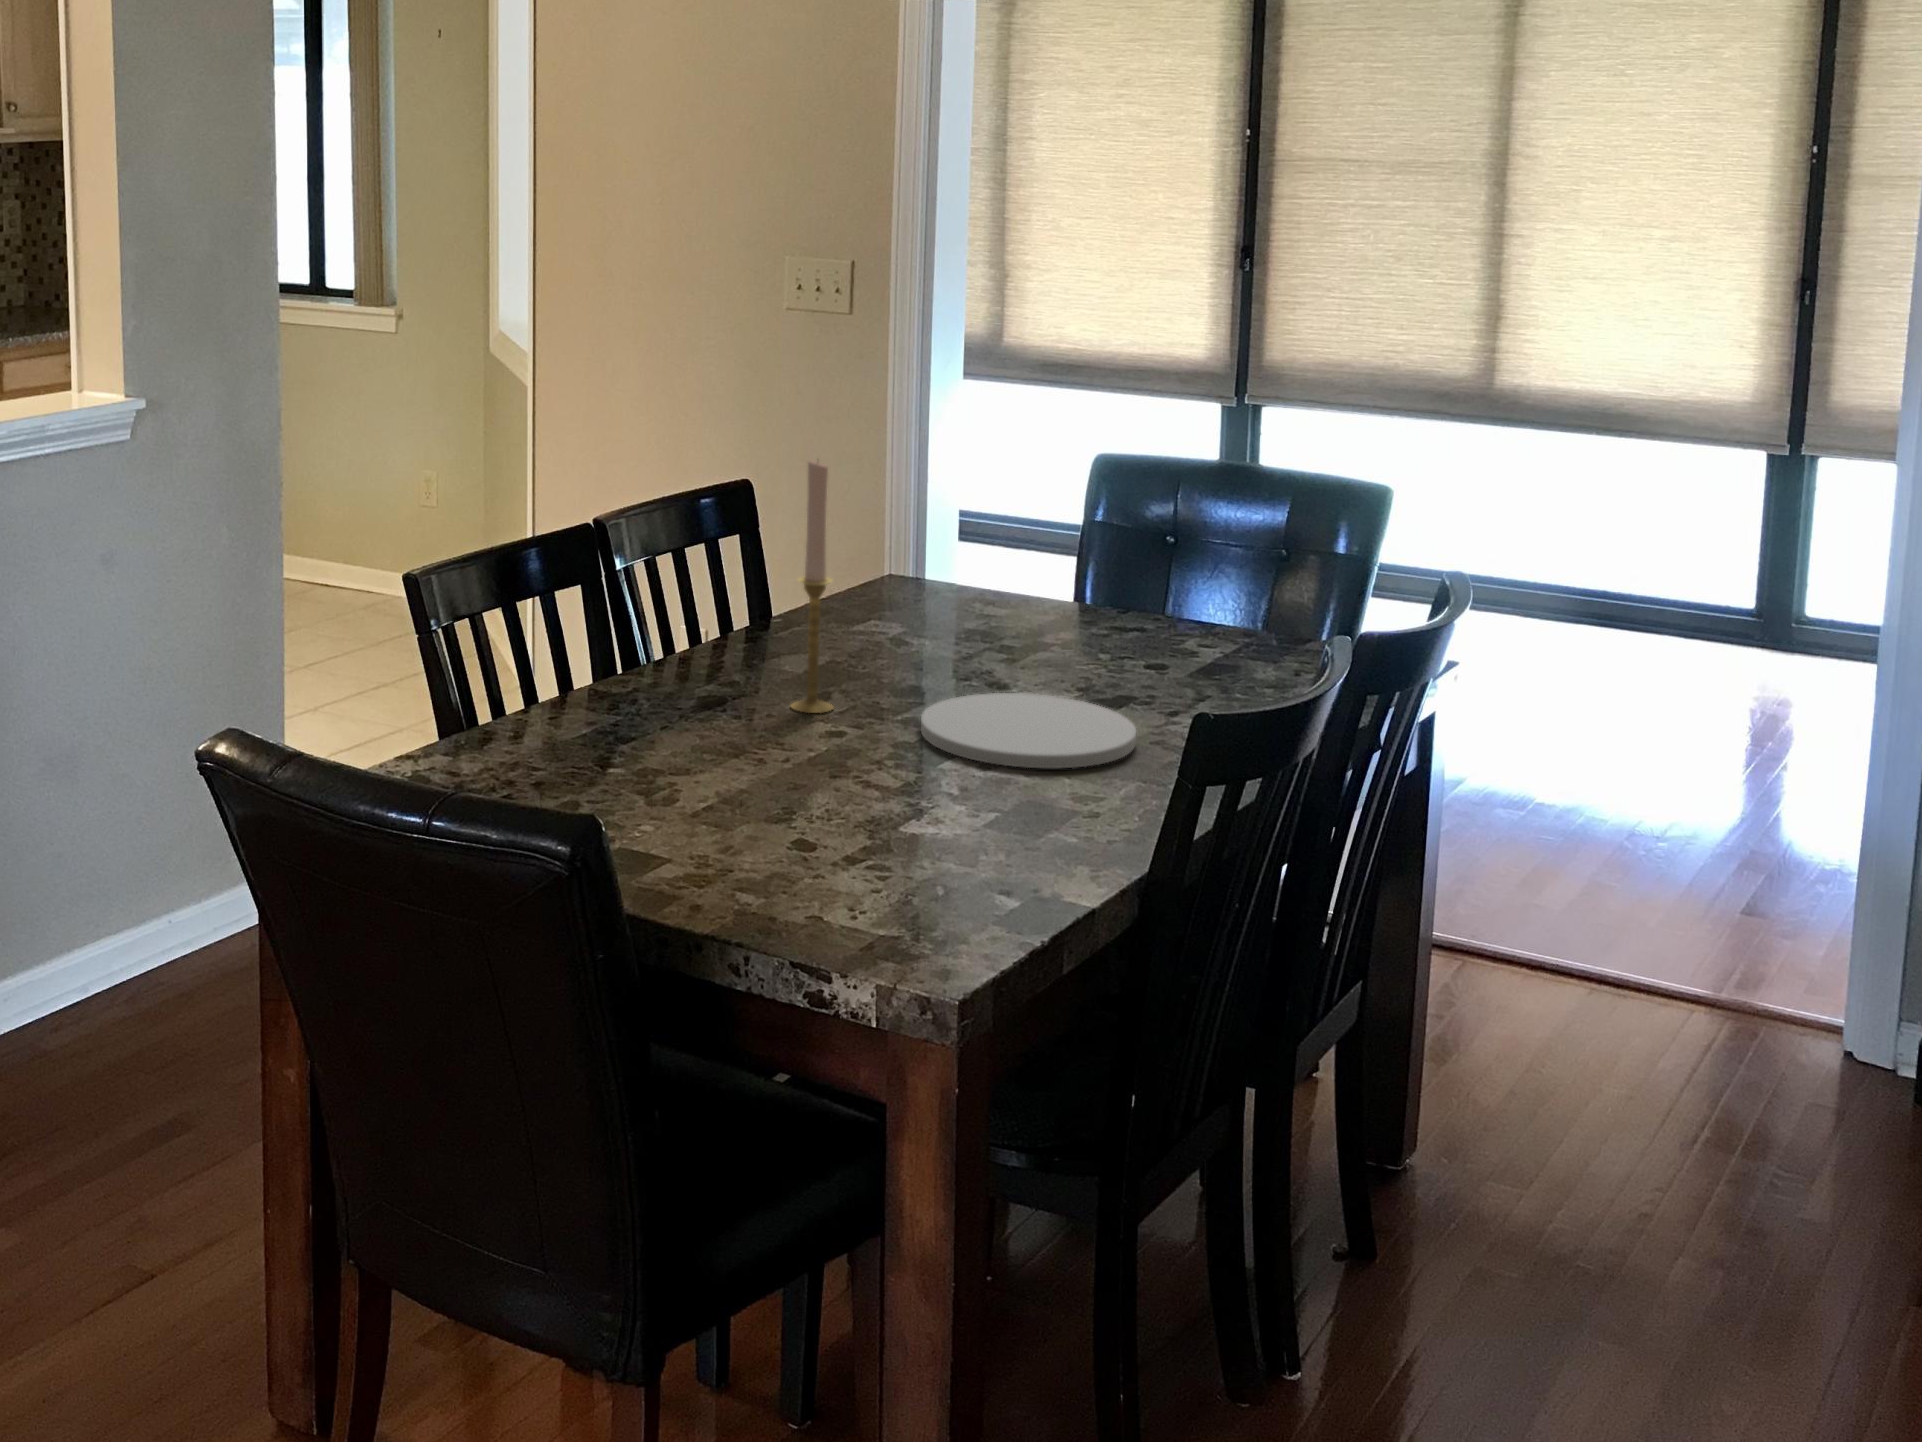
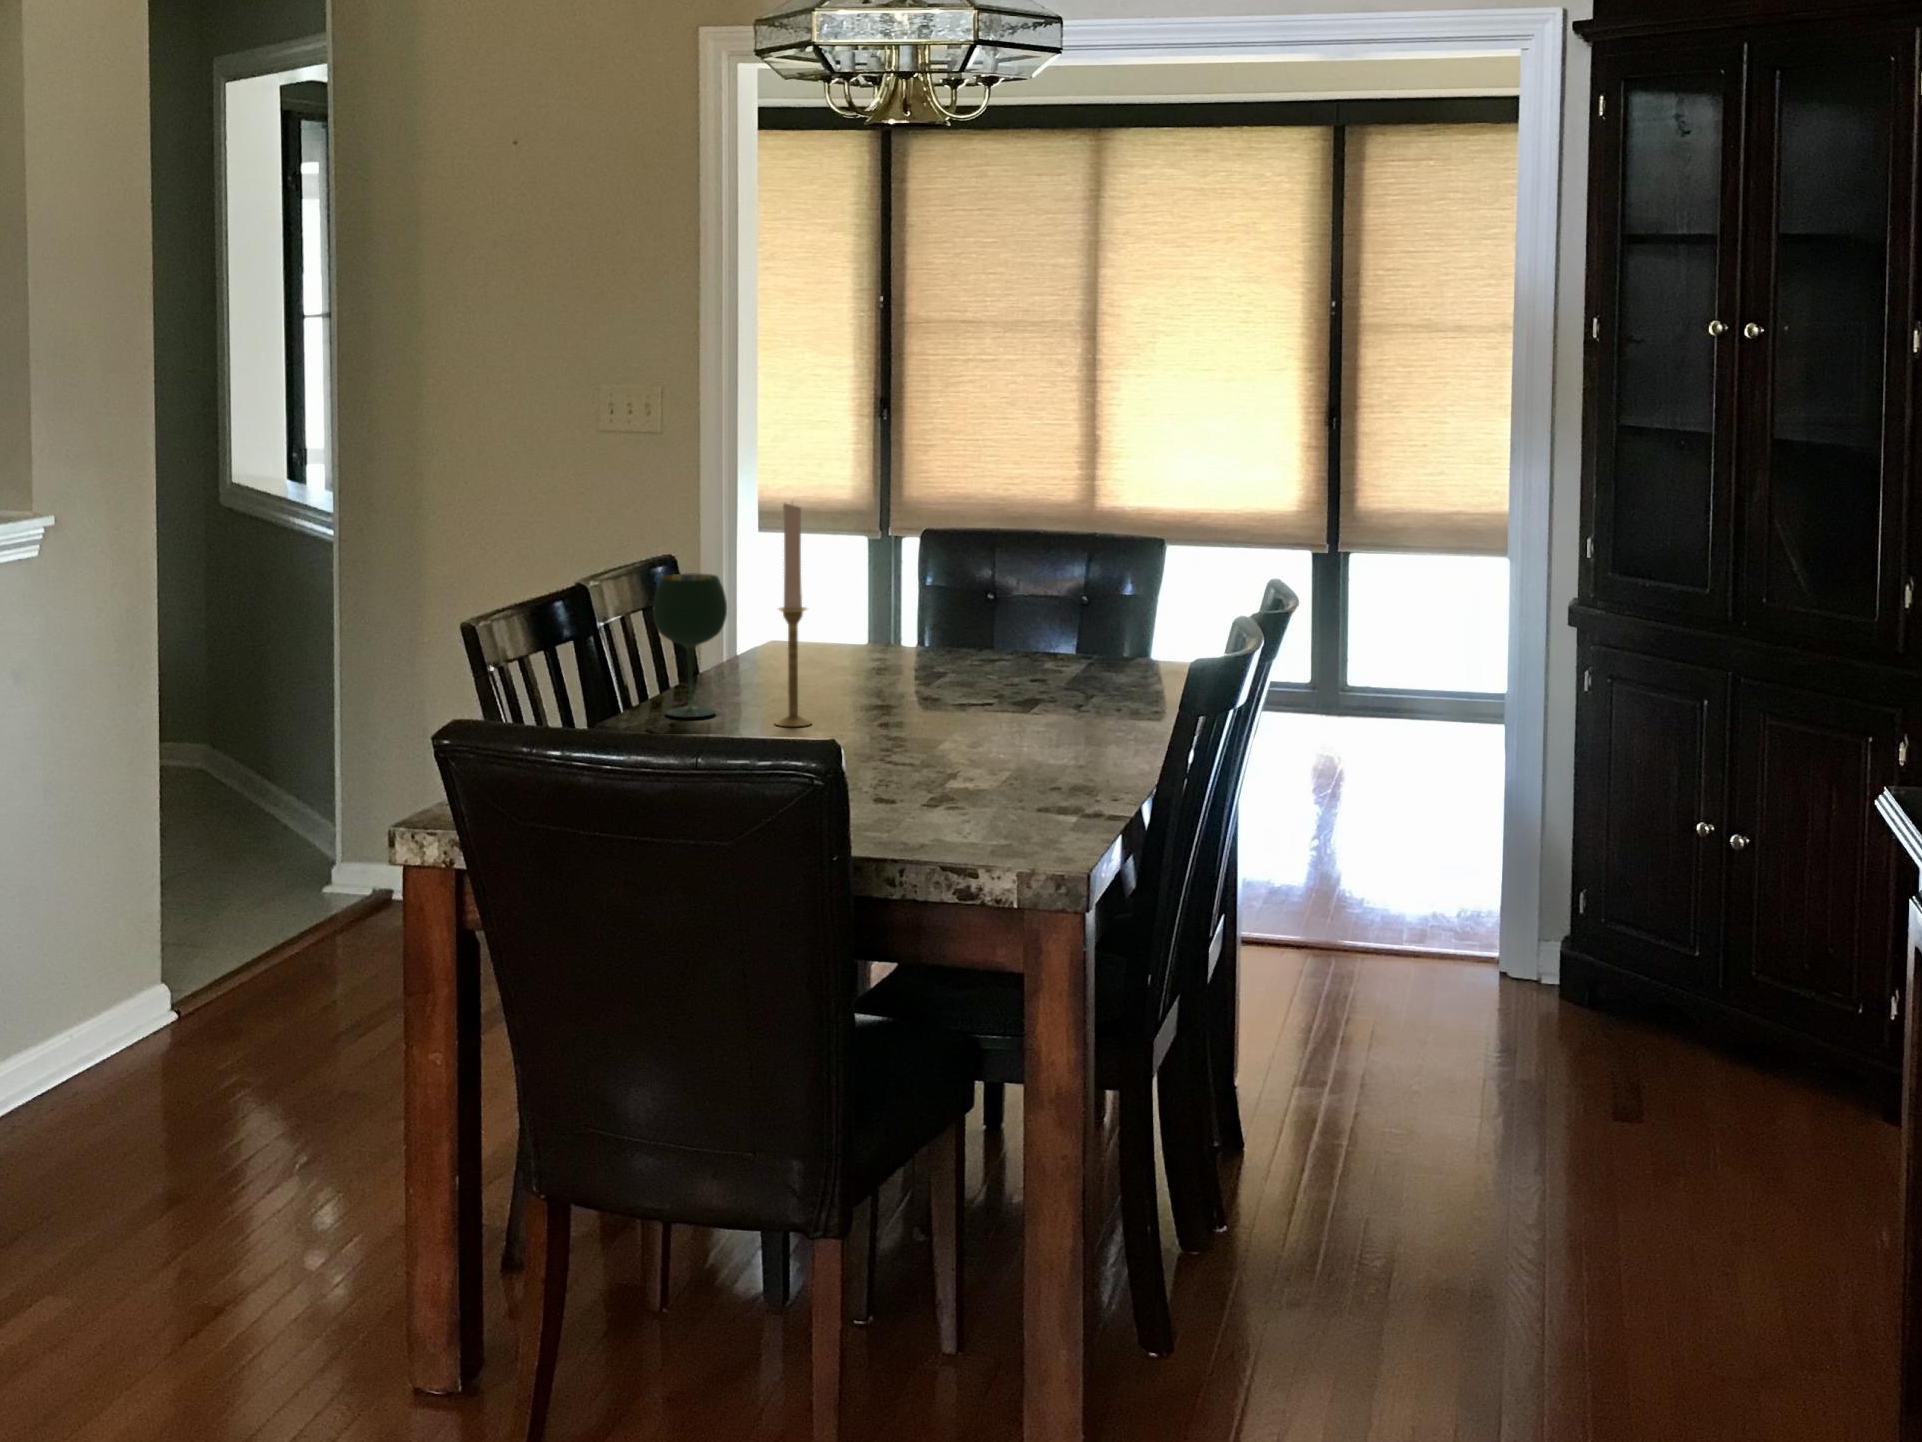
wine glass: none [674,524,757,686] -> present [653,573,727,718]
plate: present [921,693,1136,769] -> none [895,698,1073,743]

